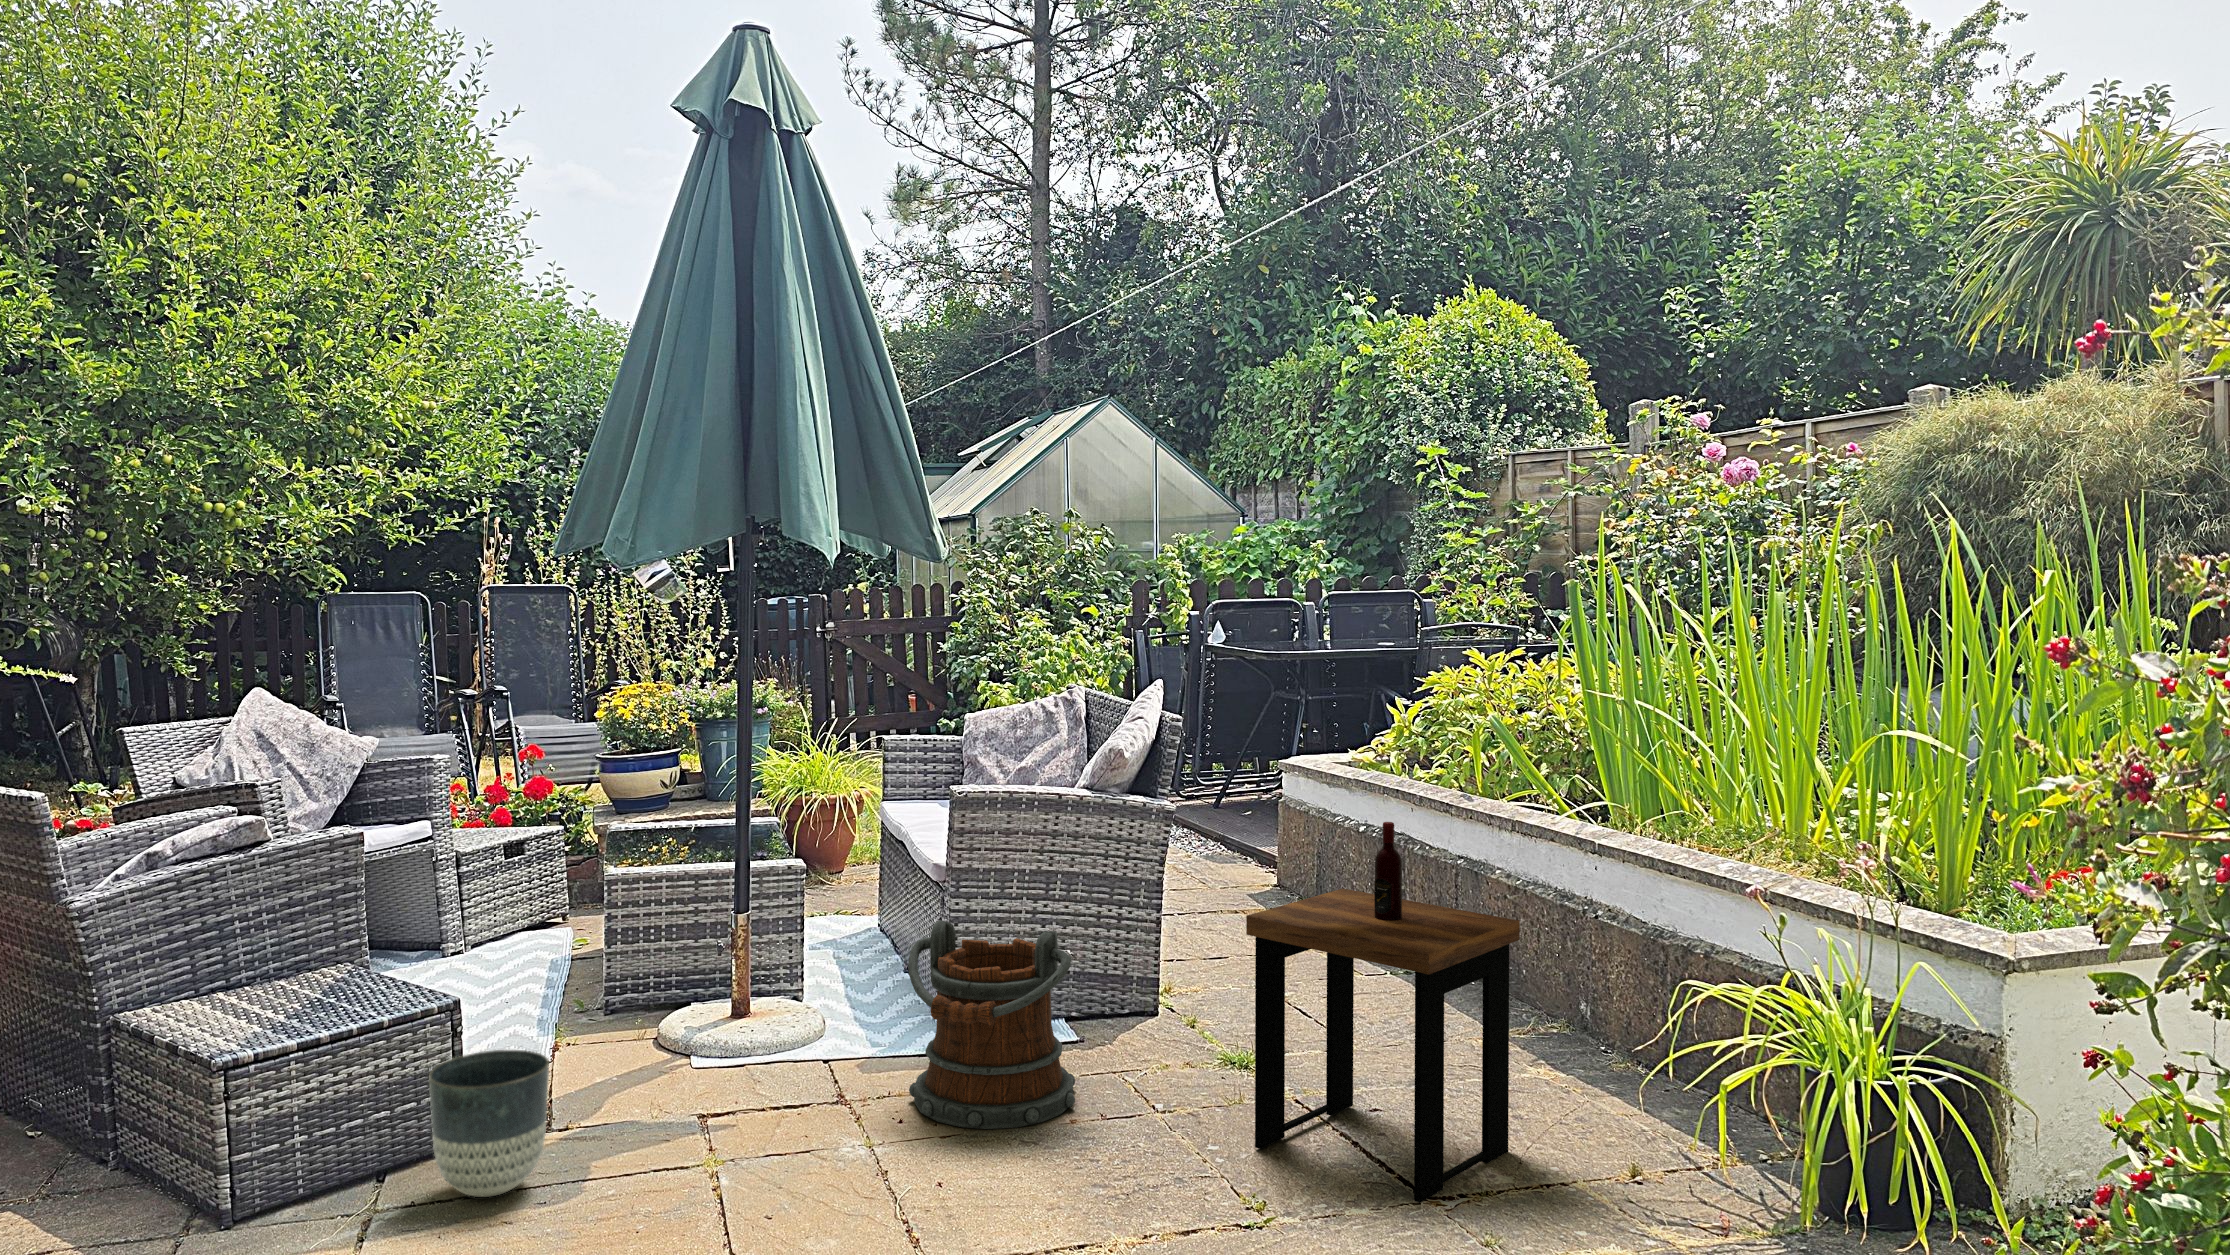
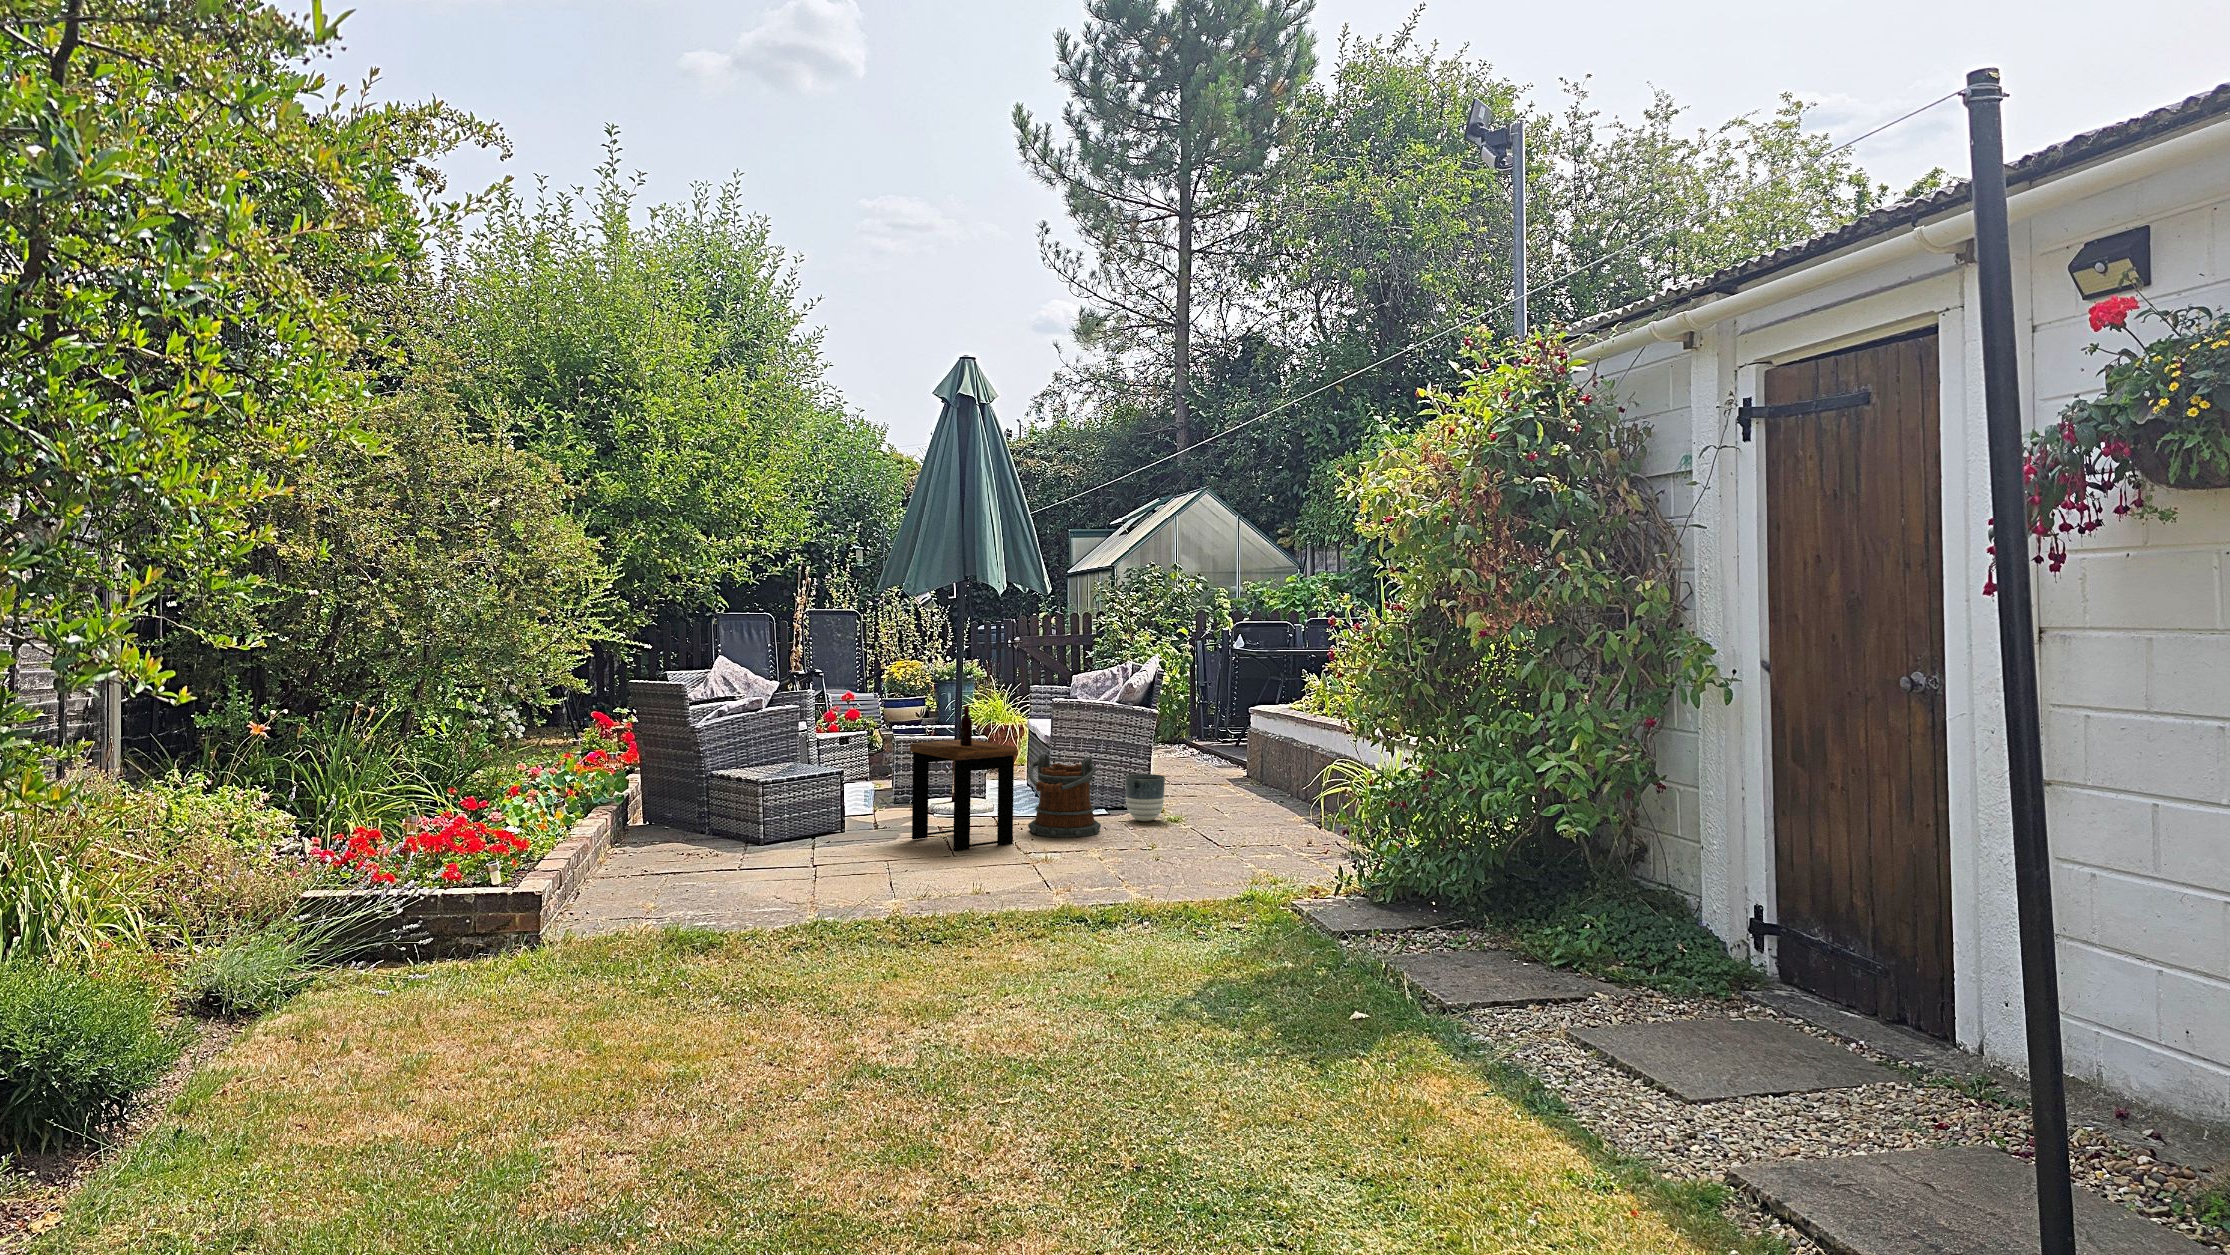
side table: present [1246,822,1520,1203] -> present [910,706,1017,852]
planter: present [429,1050,549,1197] -> present [1125,774,1165,821]

